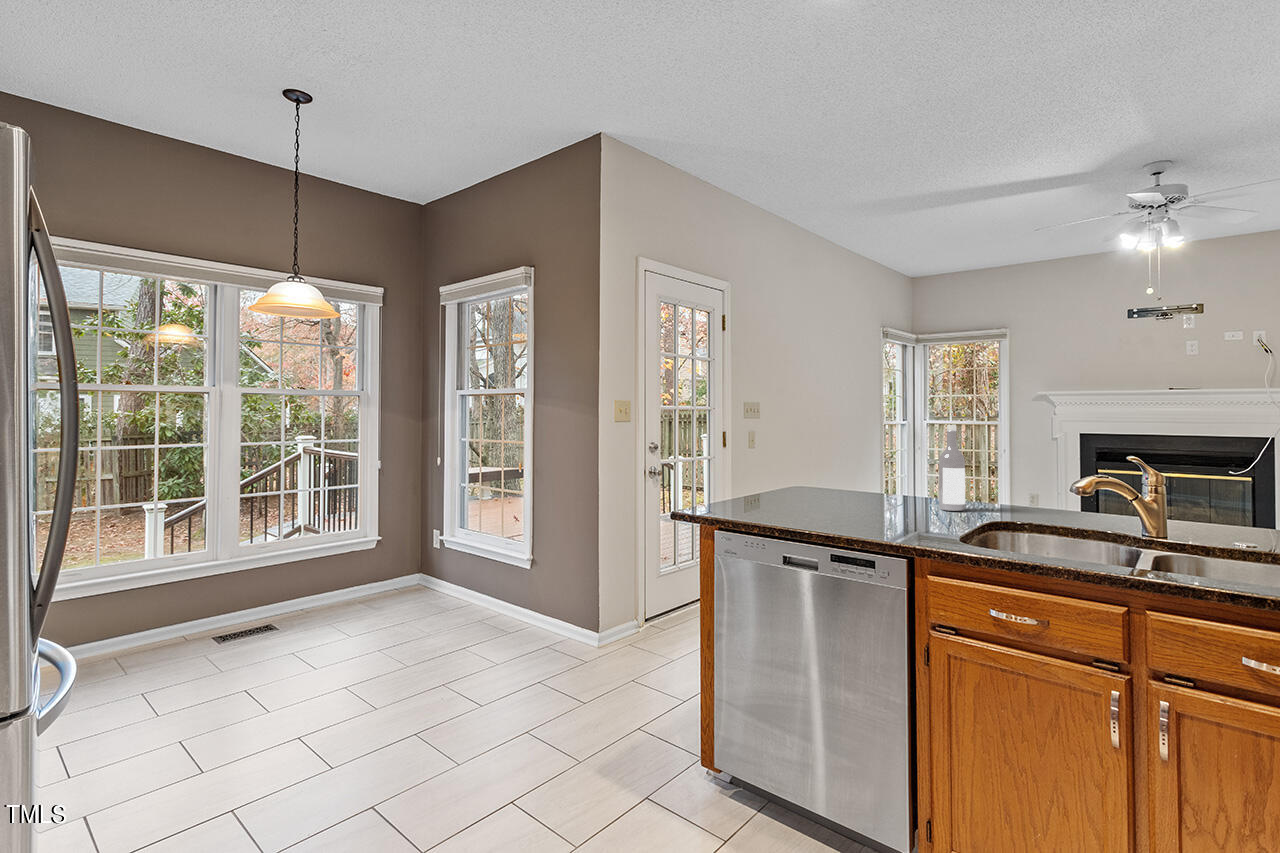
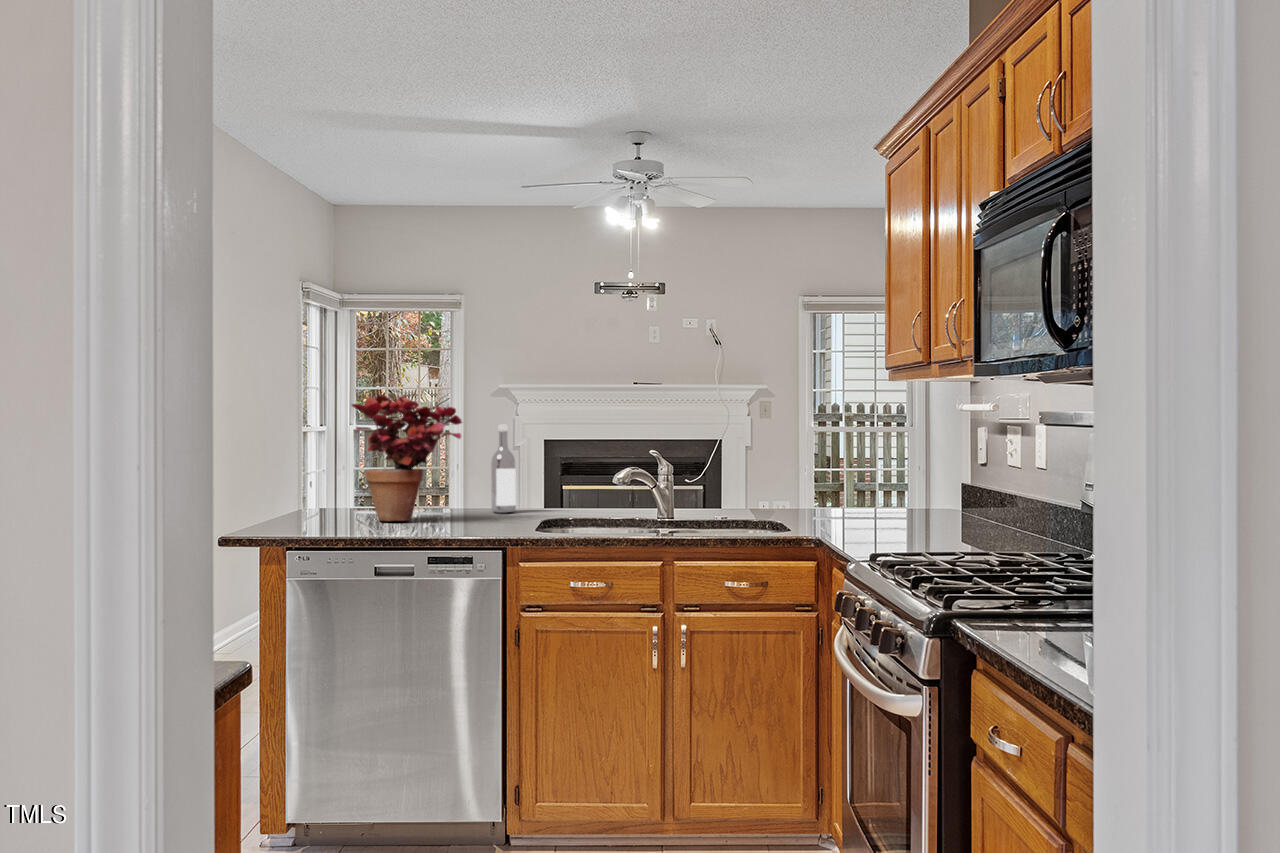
potted plant: none [780,398,892,514] -> present [352,395,462,521]

